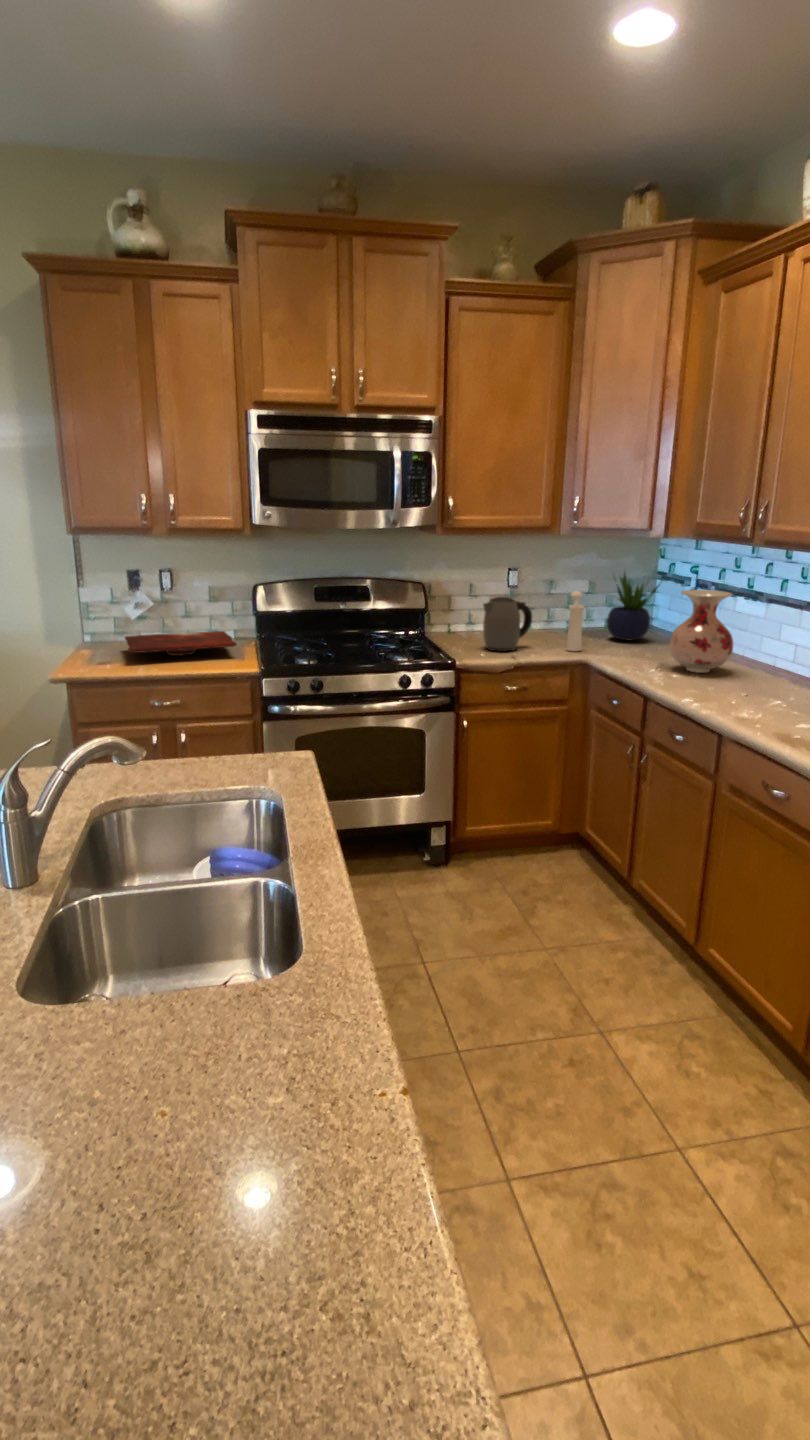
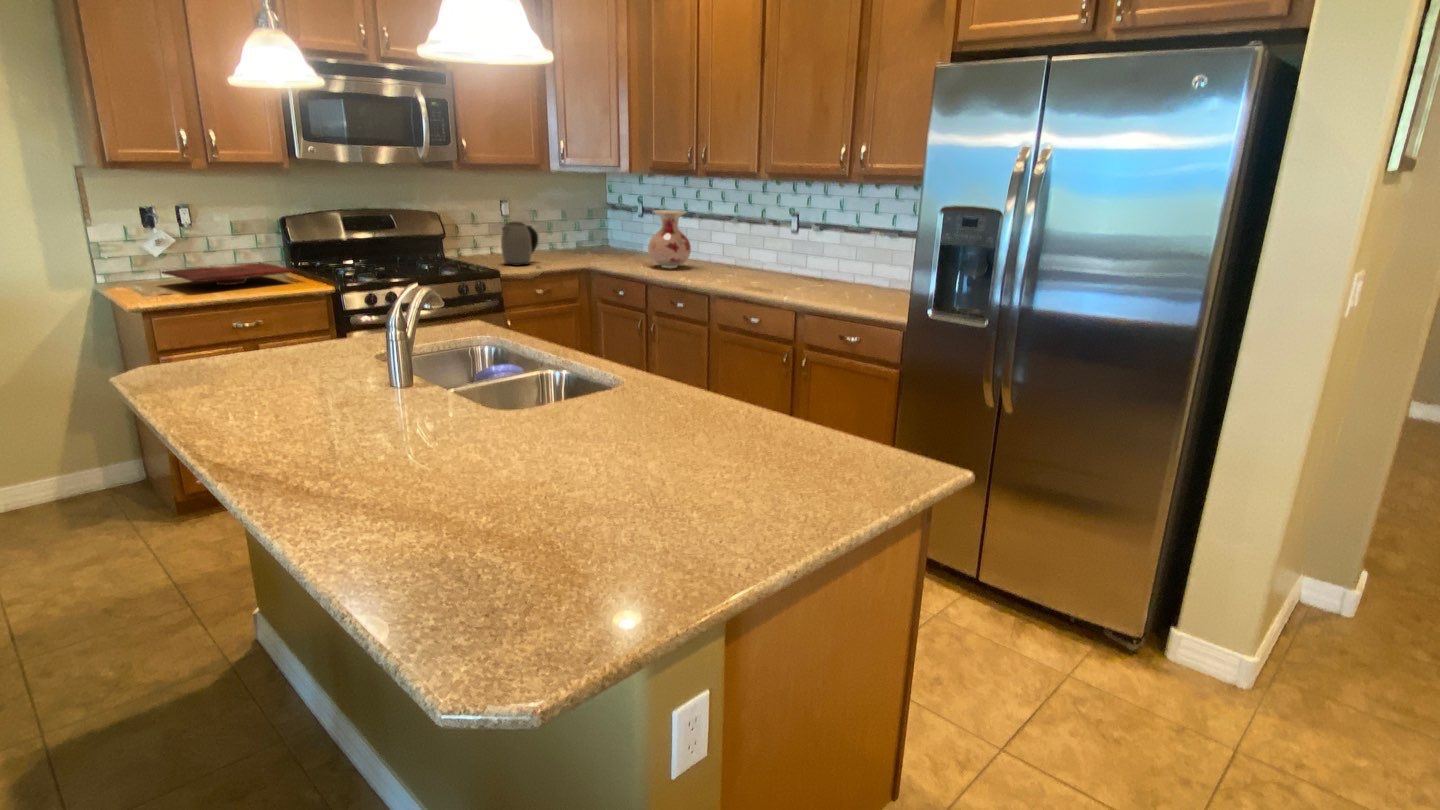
potted plant: present [607,572,662,641] -> none [584,198,624,254]
pepper mill: present [567,591,584,651] -> none [562,216,578,262]

